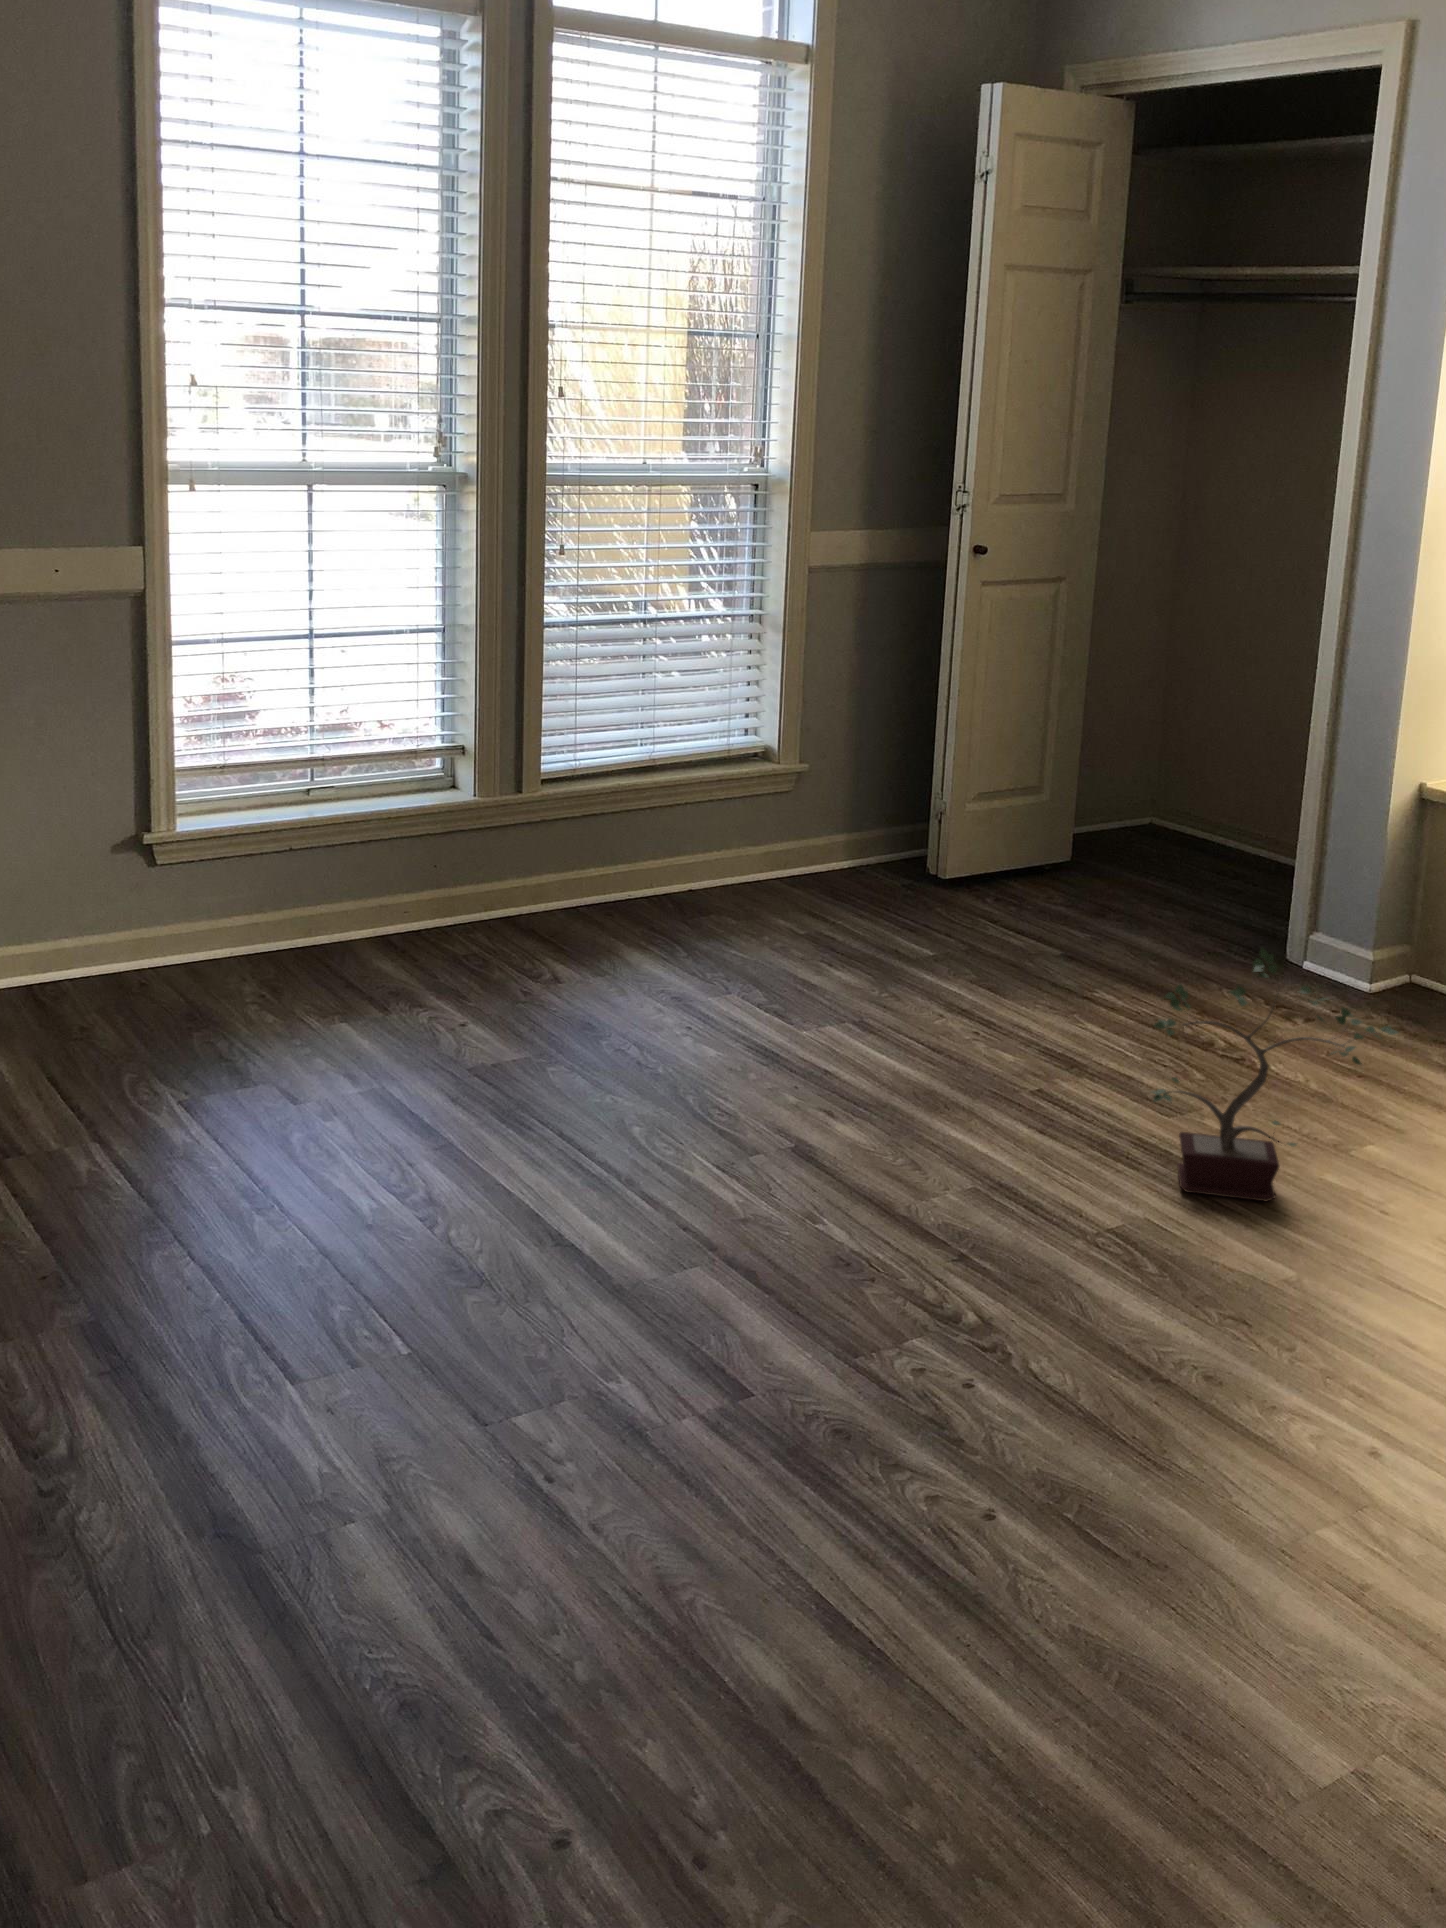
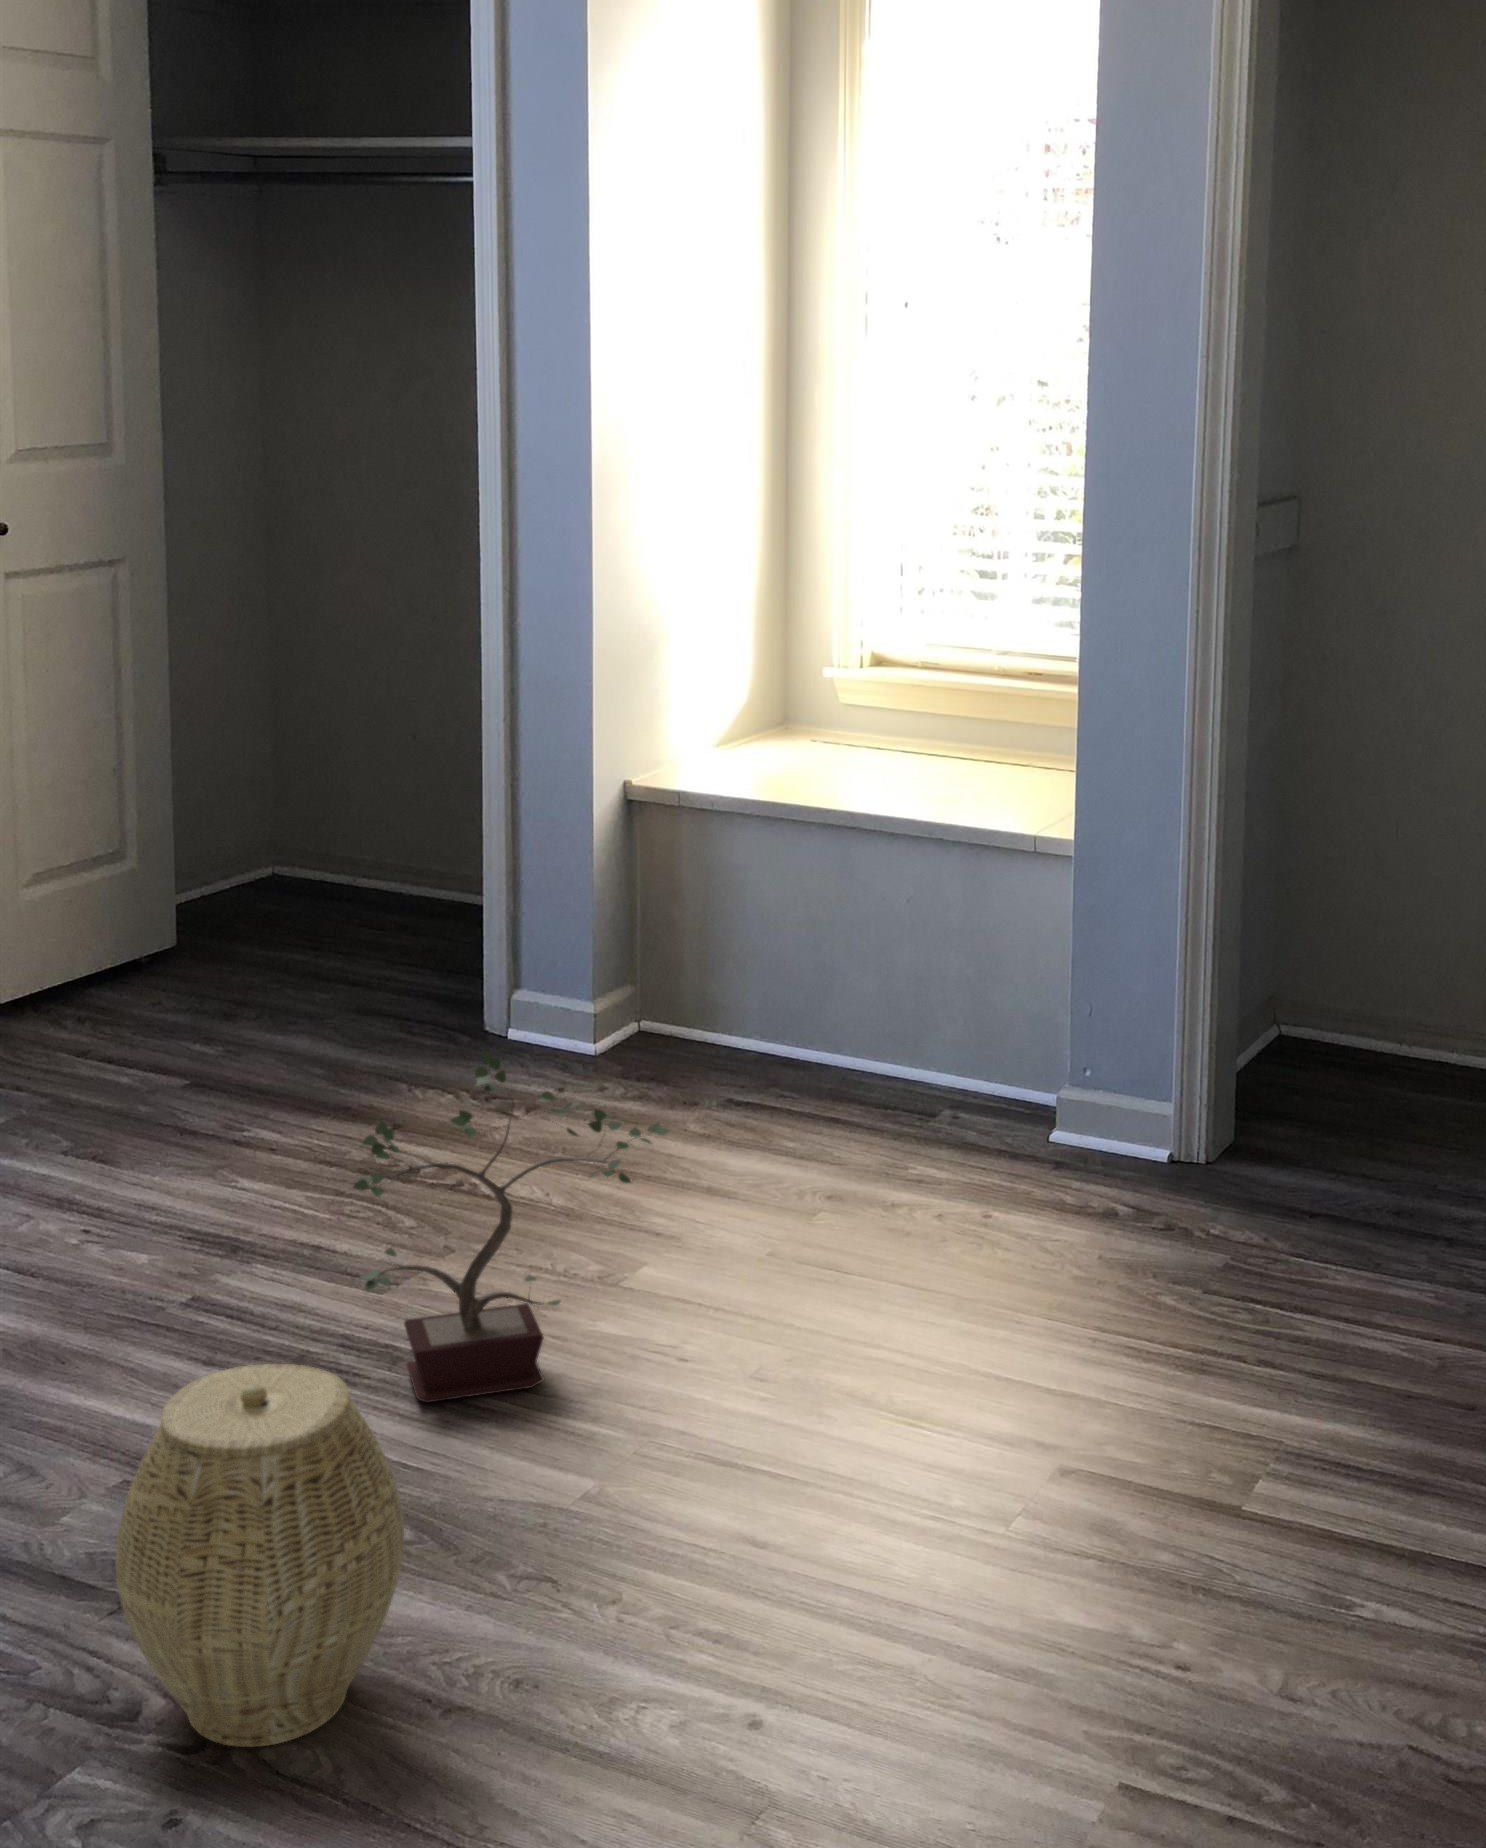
woven basket: none [956,1111,1148,1365] -> present [116,1364,404,1747]

